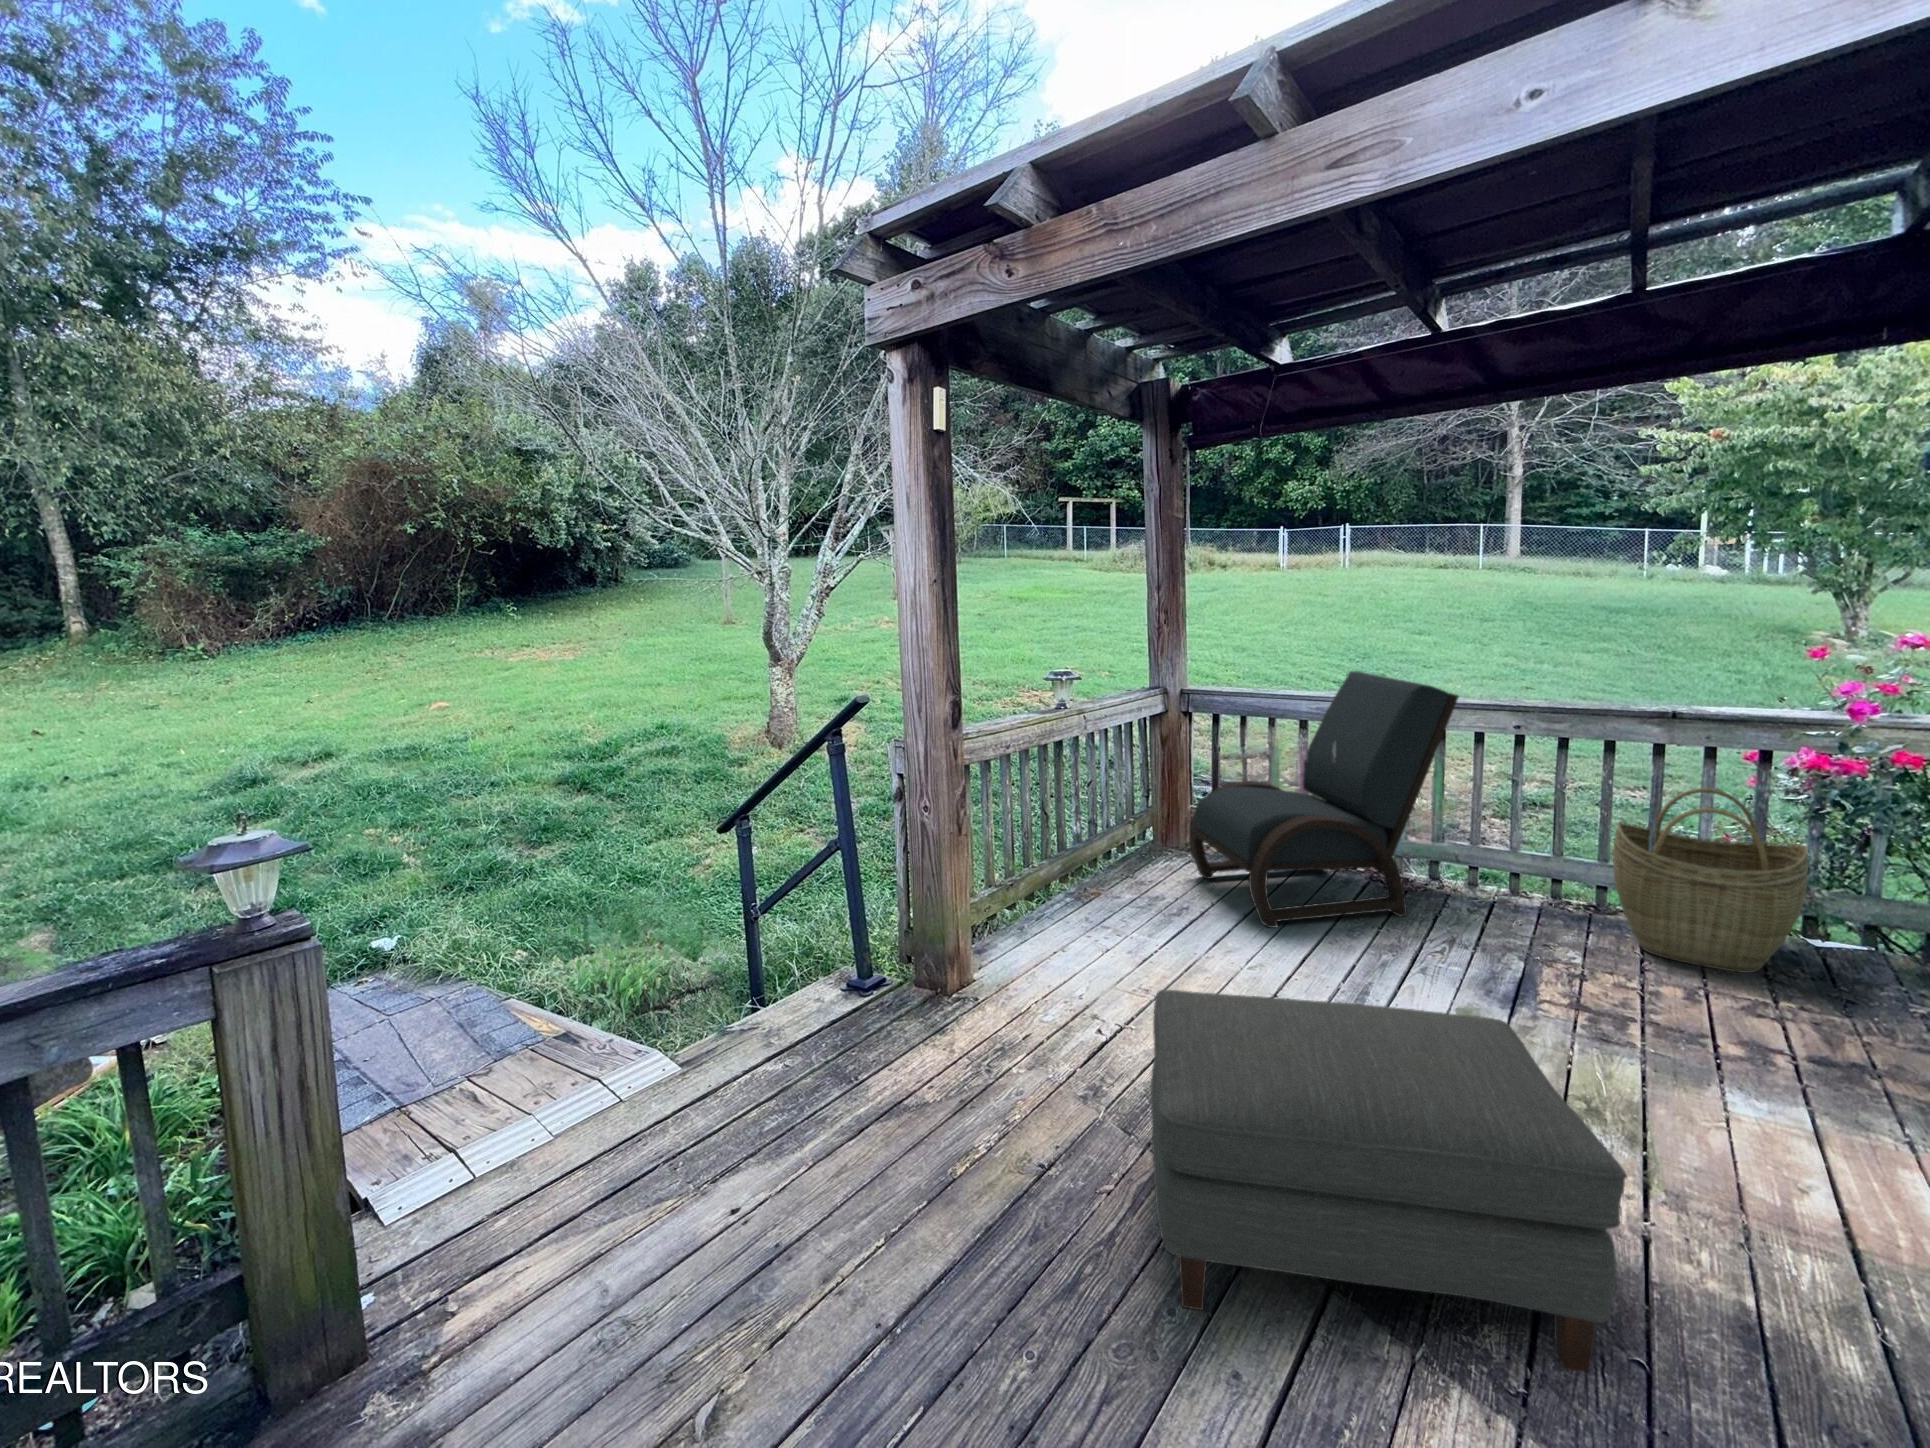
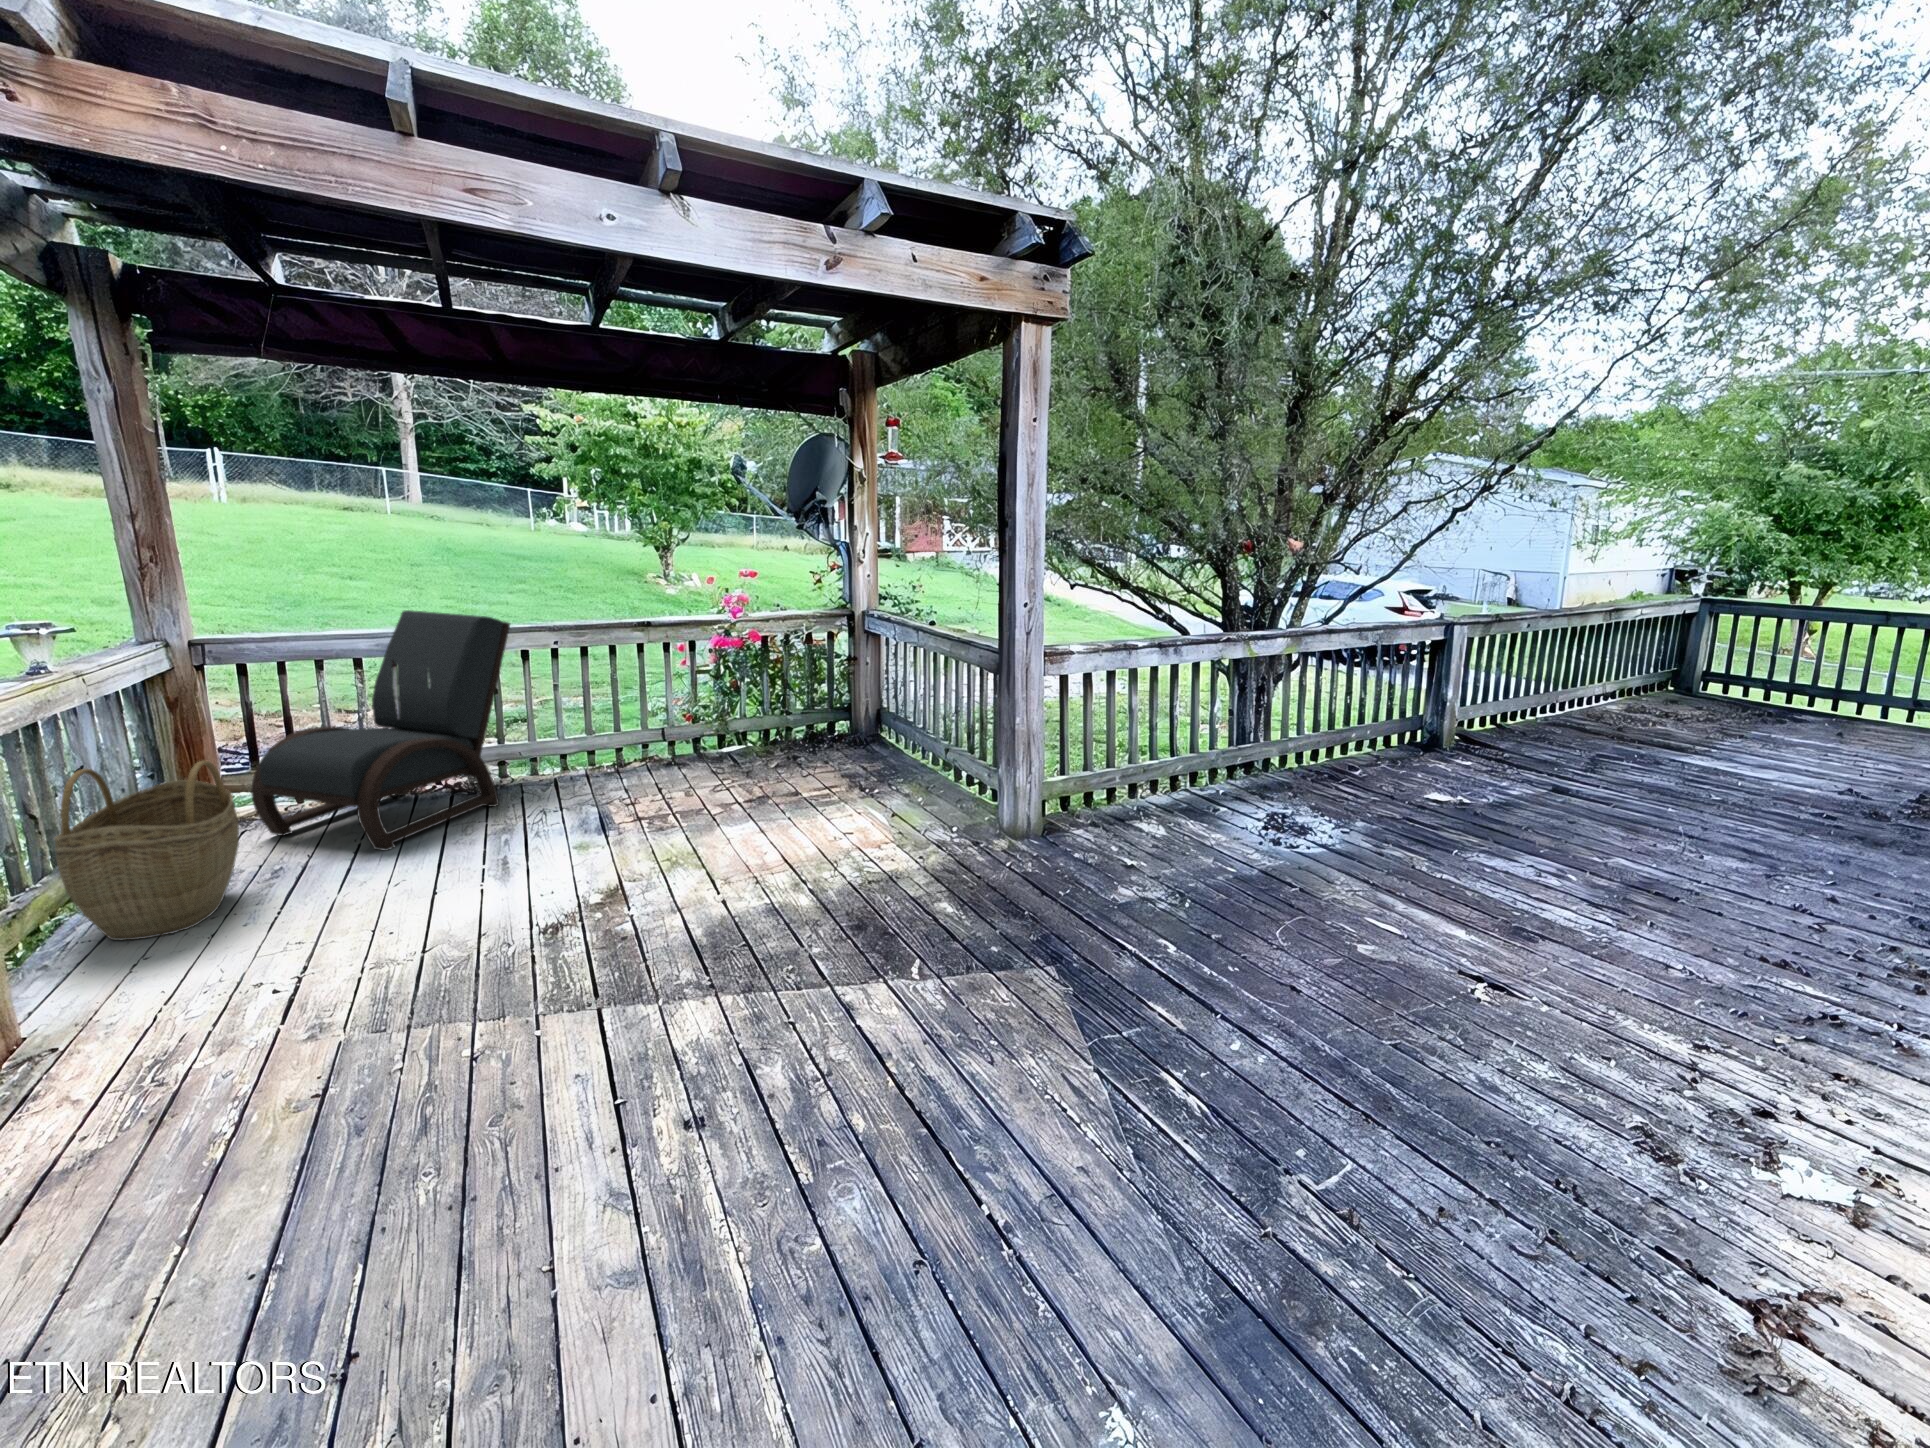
woven basket: present [1613,788,1808,973] -> present [54,761,239,941]
ottoman: present [1151,990,1627,1373] -> none [399,816,741,1079]

